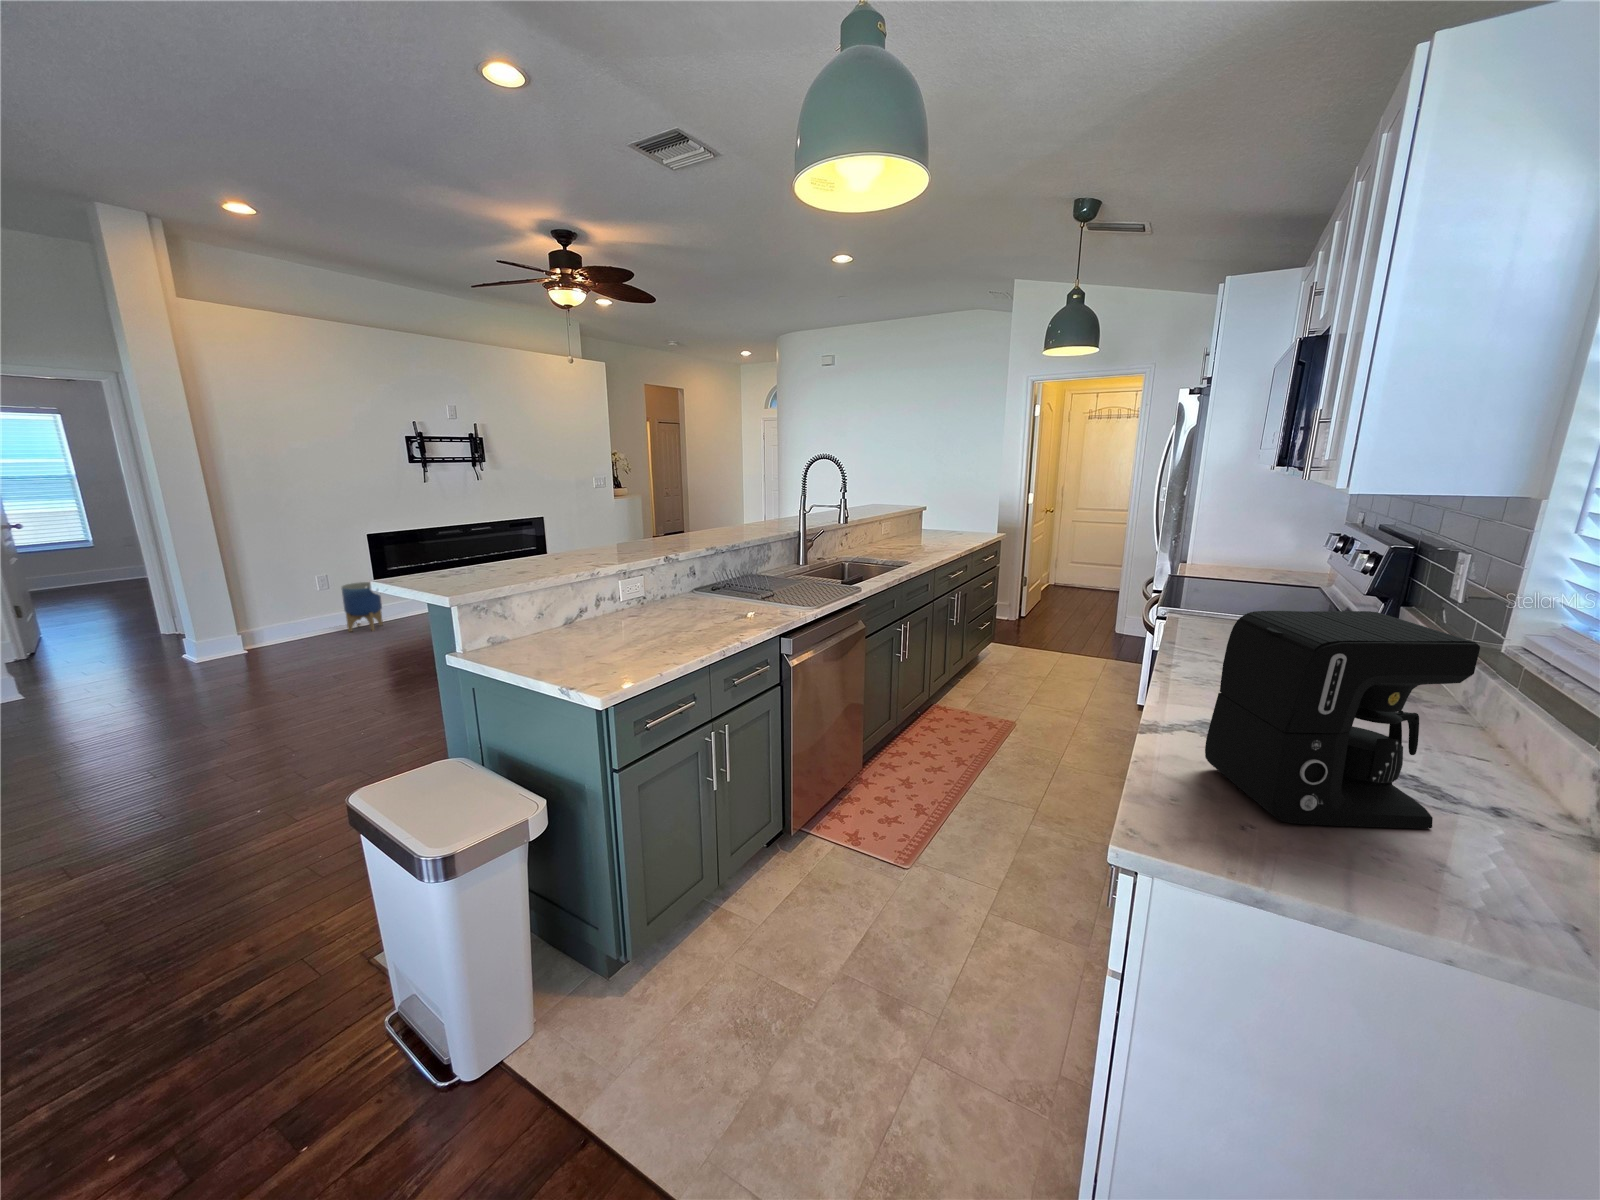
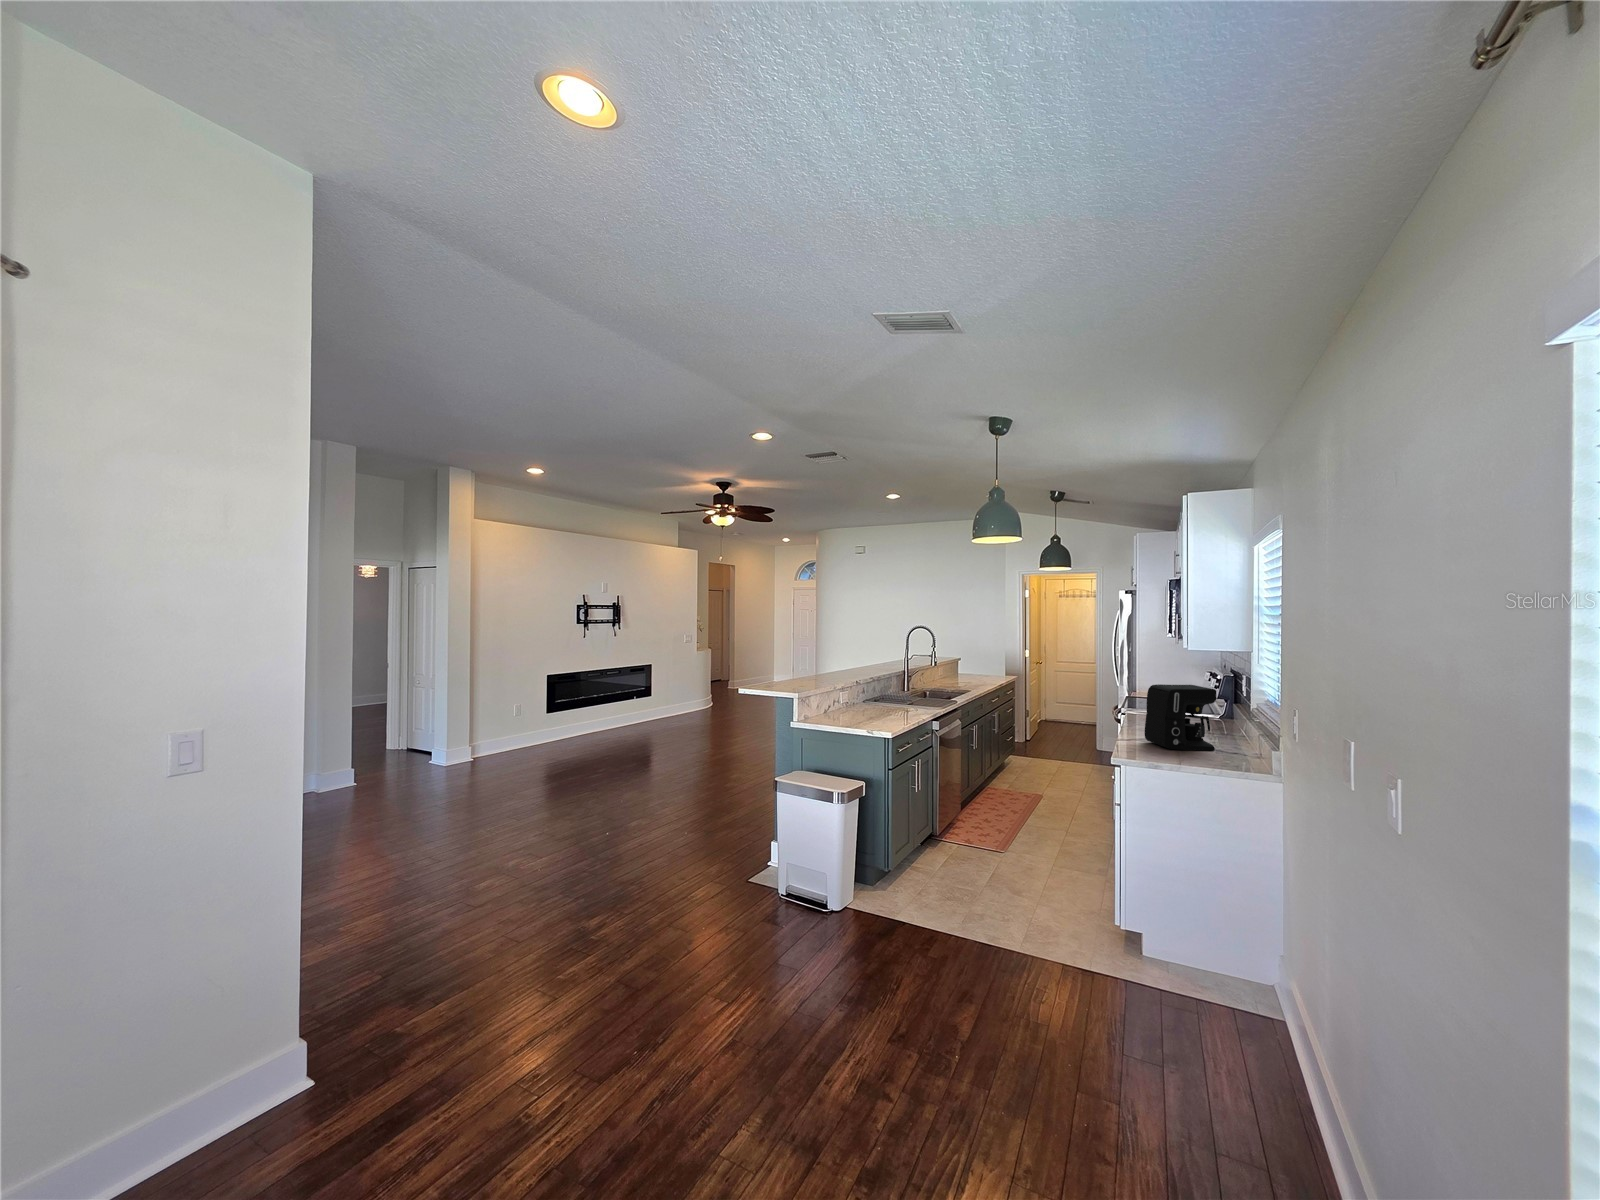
planter: present [341,582,383,632] -> none [529,711,555,749]

